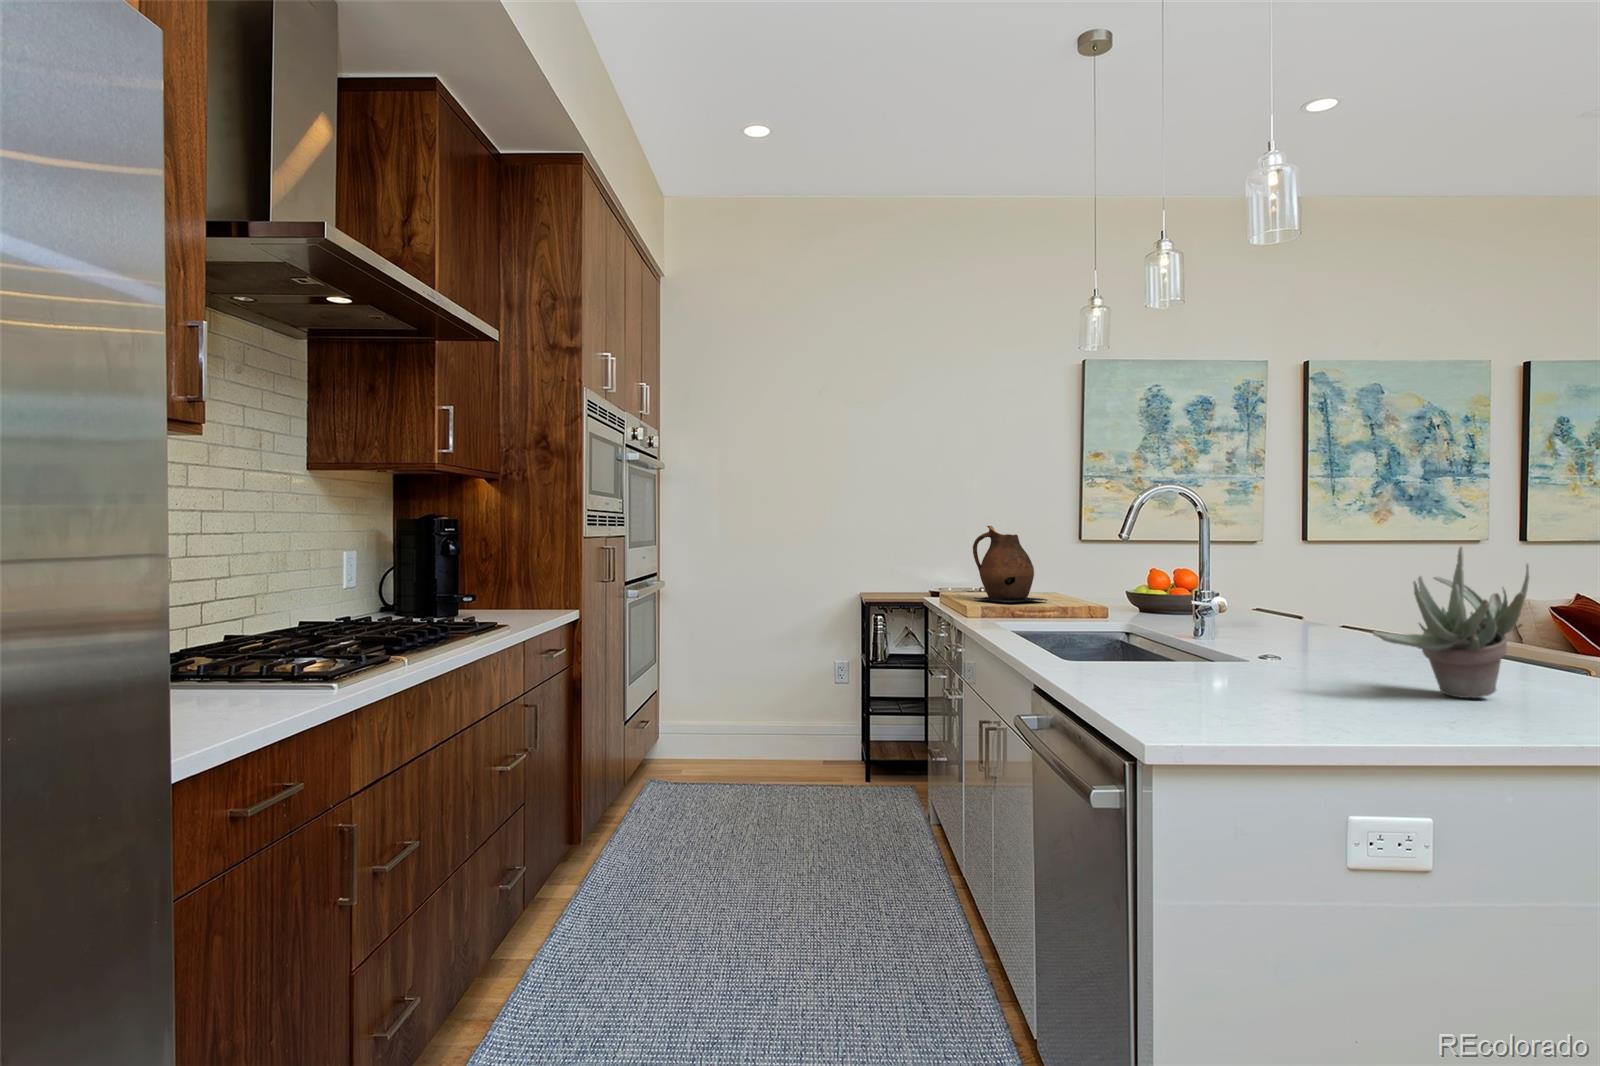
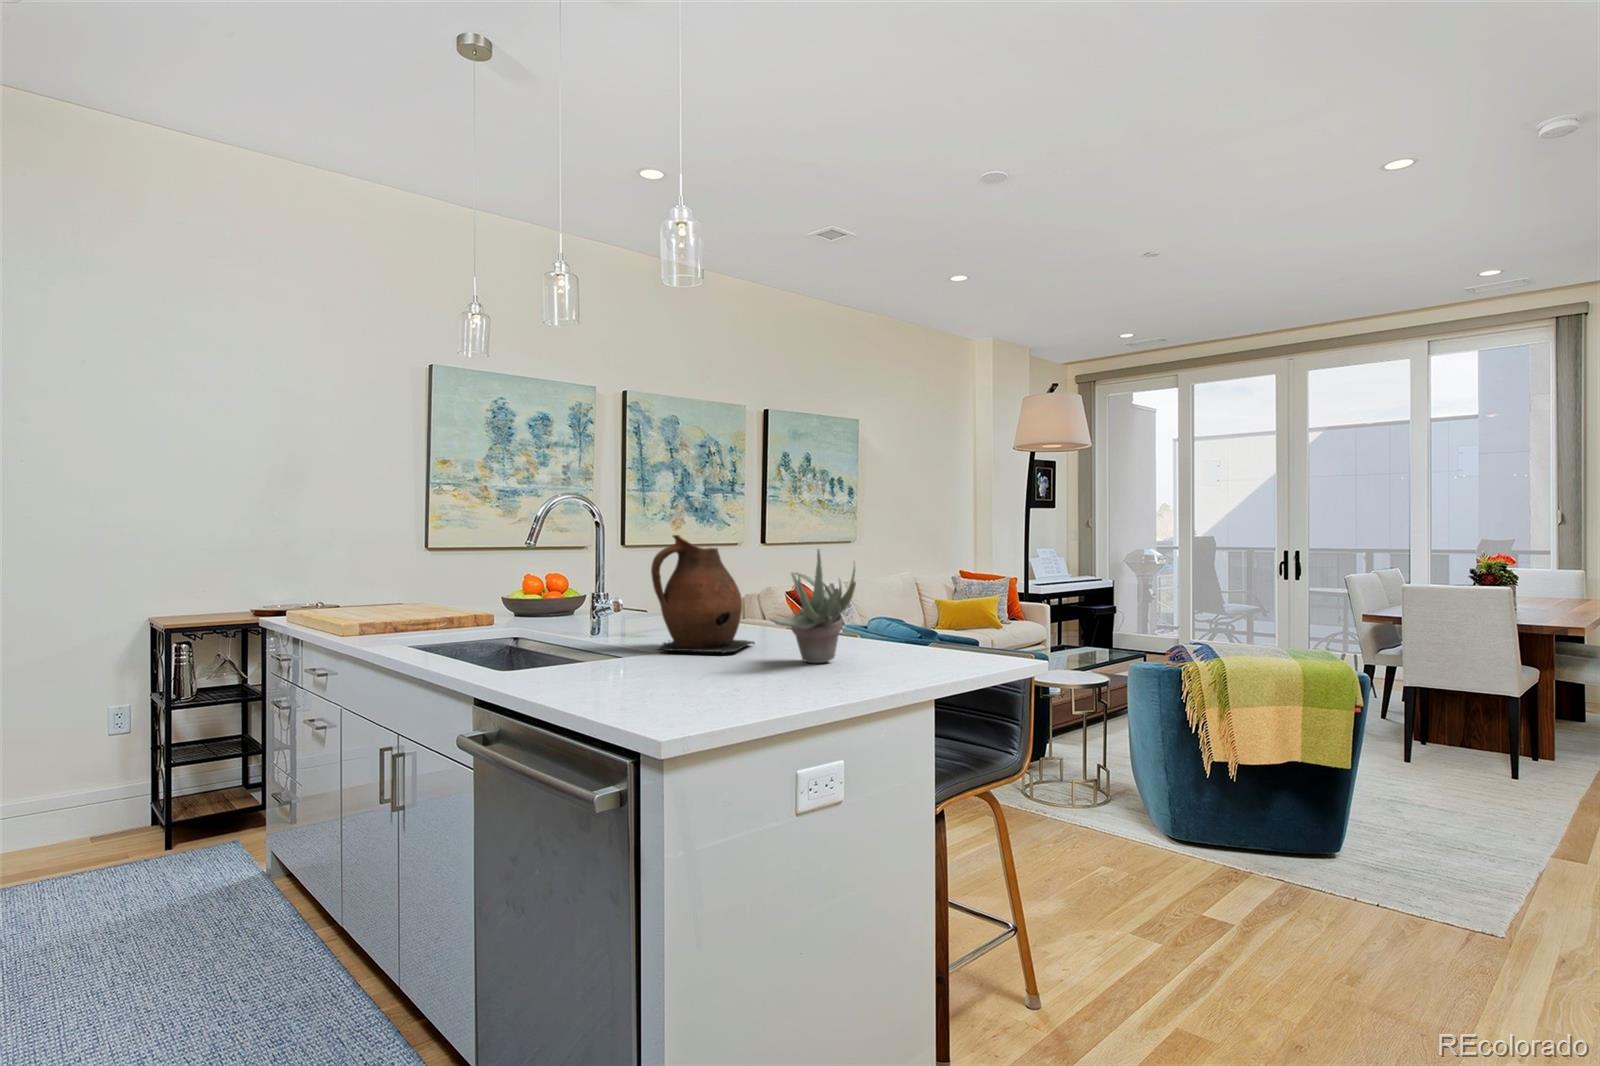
ceramic pitcher: present [973,526,1047,603] -> present [651,535,755,654]

